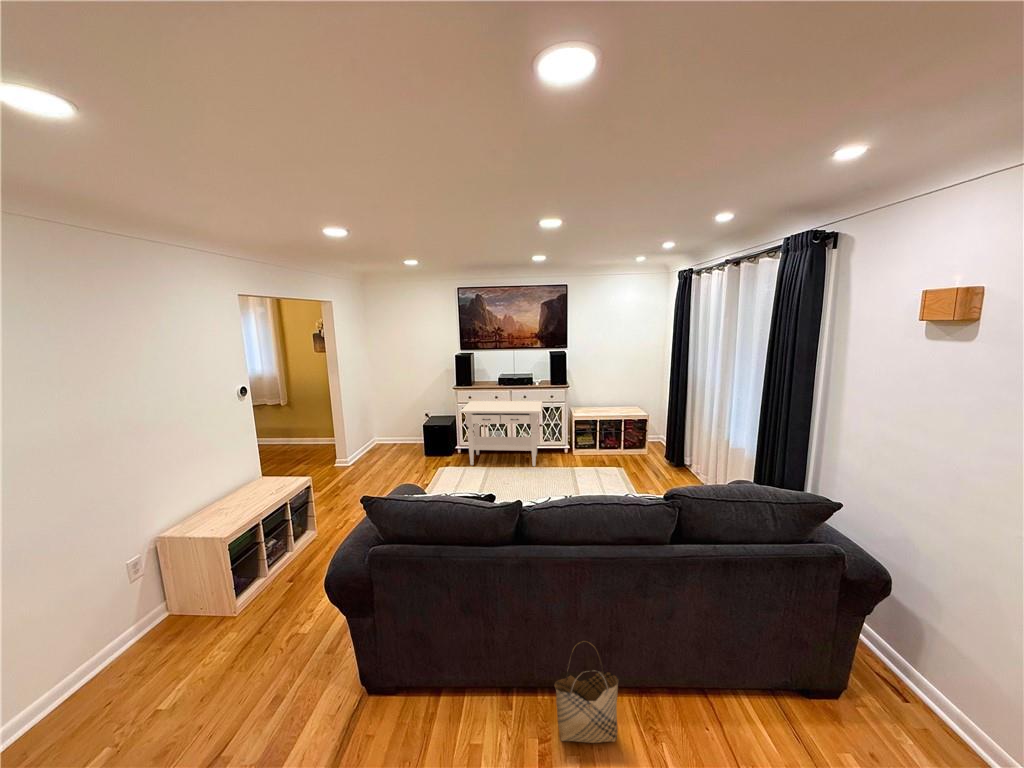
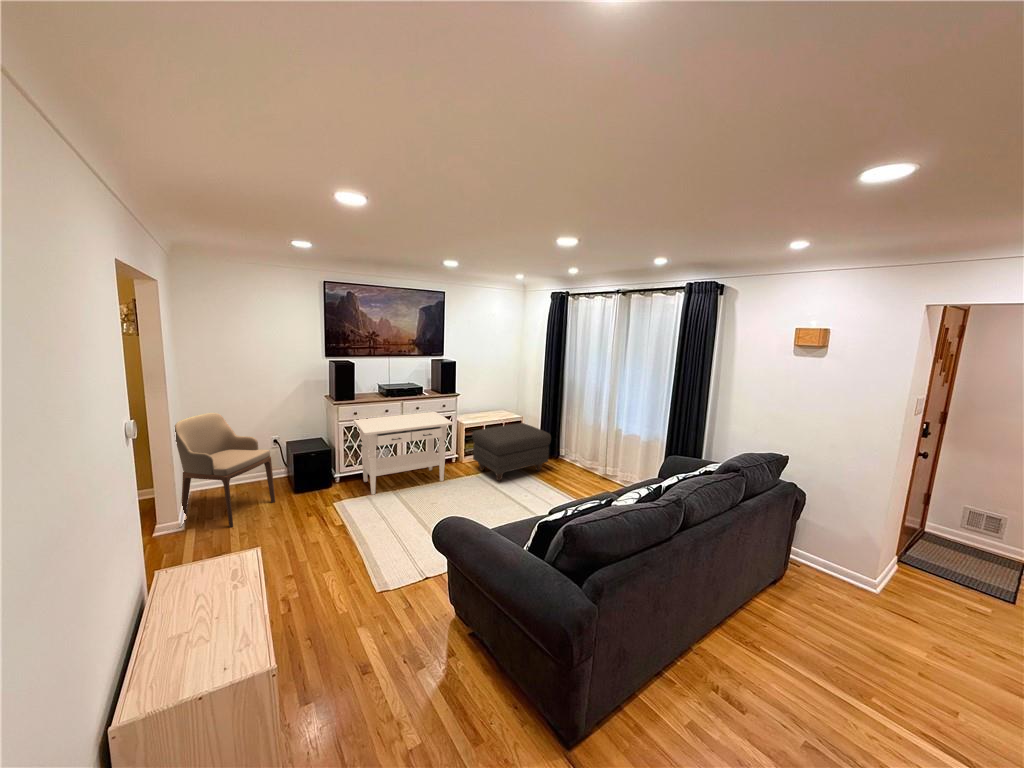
armchair: none [354,387,411,466] -> present [175,413,275,528]
ottoman: none [572,422,652,477] -> present [472,423,551,481]
woven basket: present [555,641,618,743] -> none [705,599,744,681]

